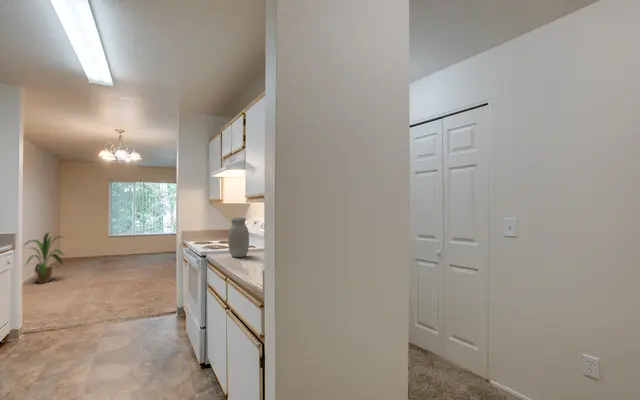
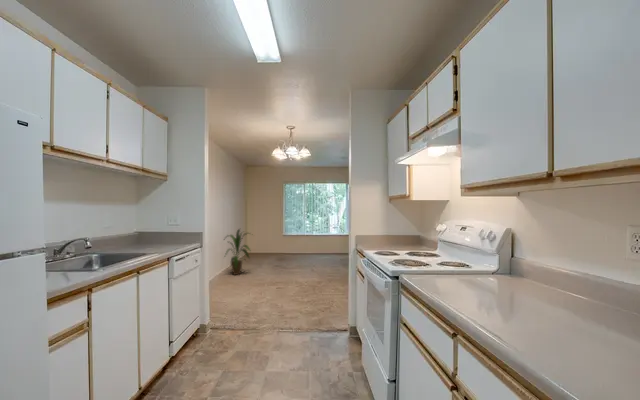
jar: present [228,218,249,257] -> none [438,222,475,289]

